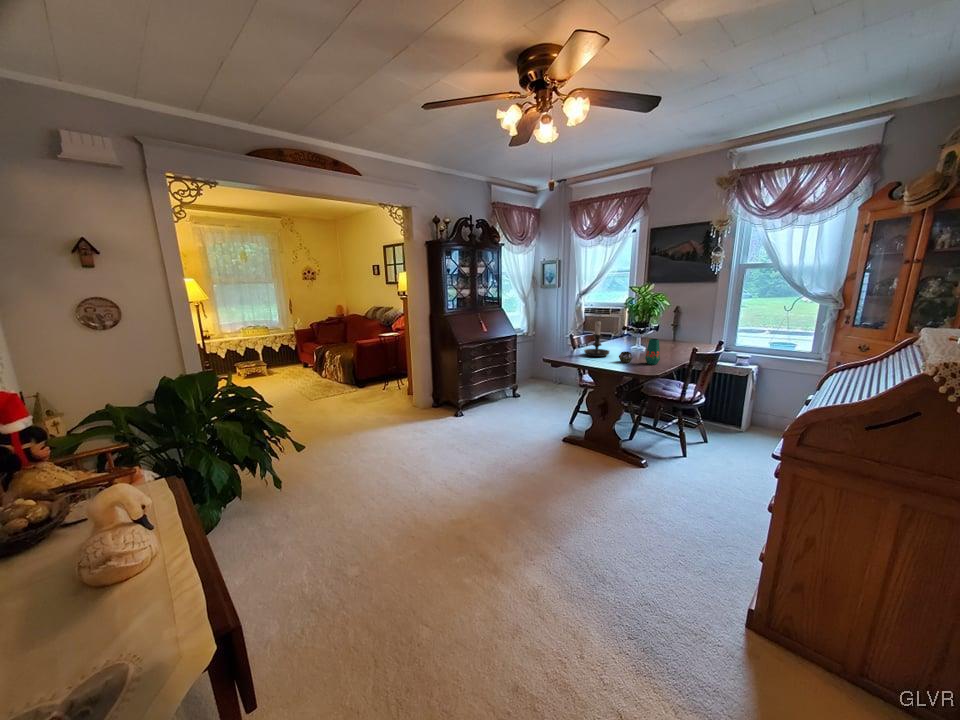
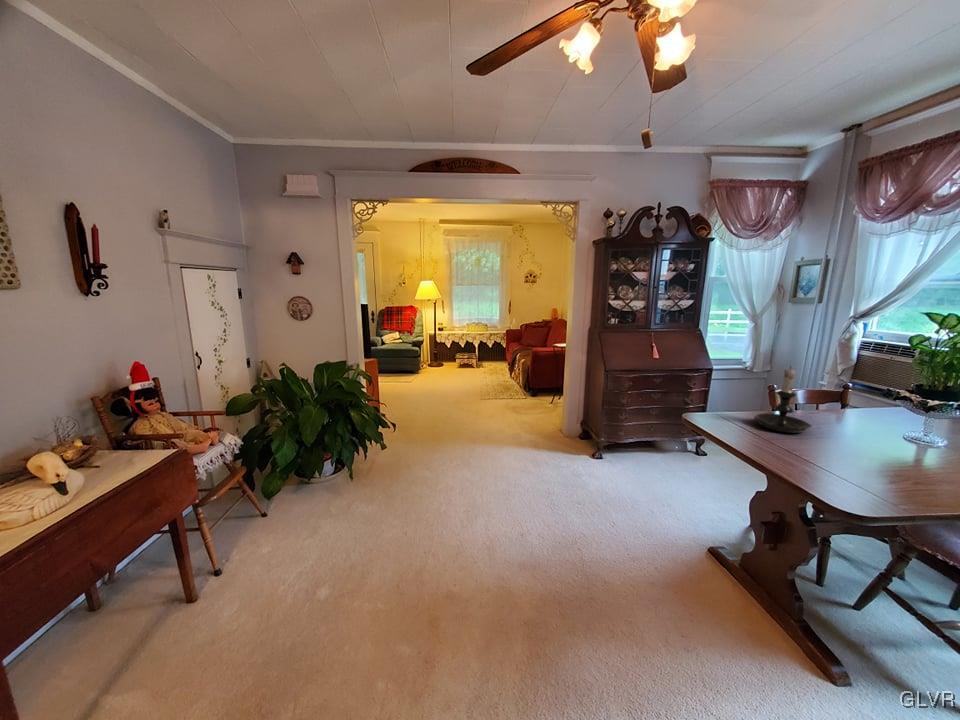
vase: present [619,339,660,365] -> none [802,423,900,478]

